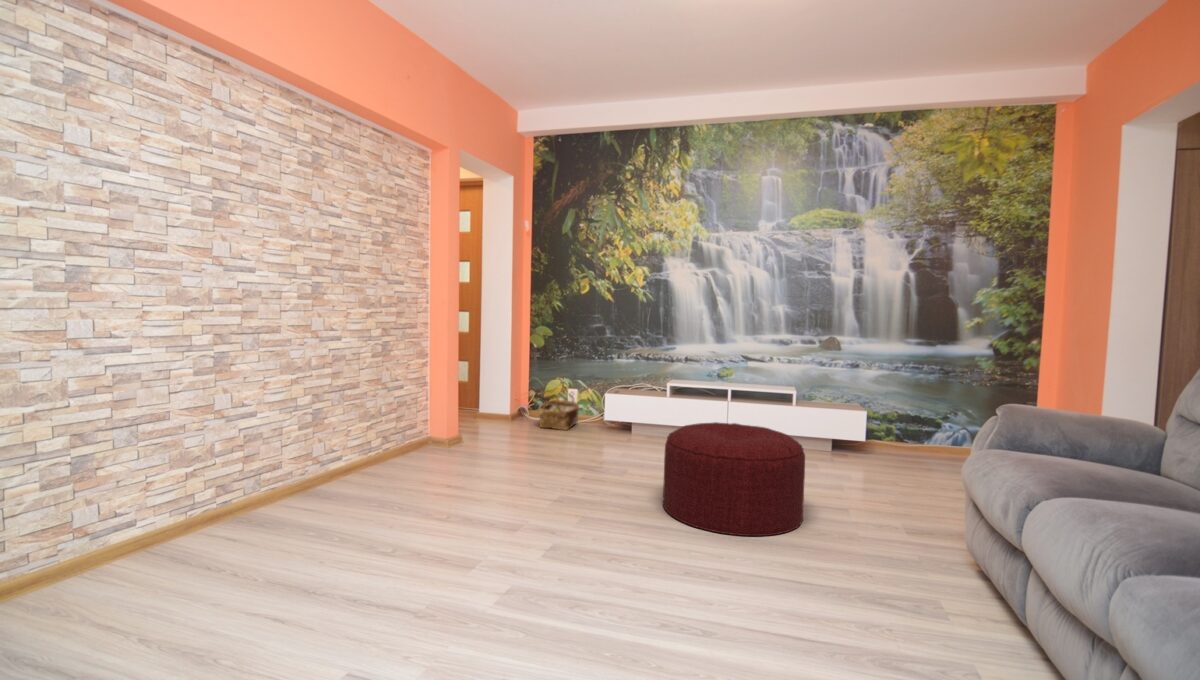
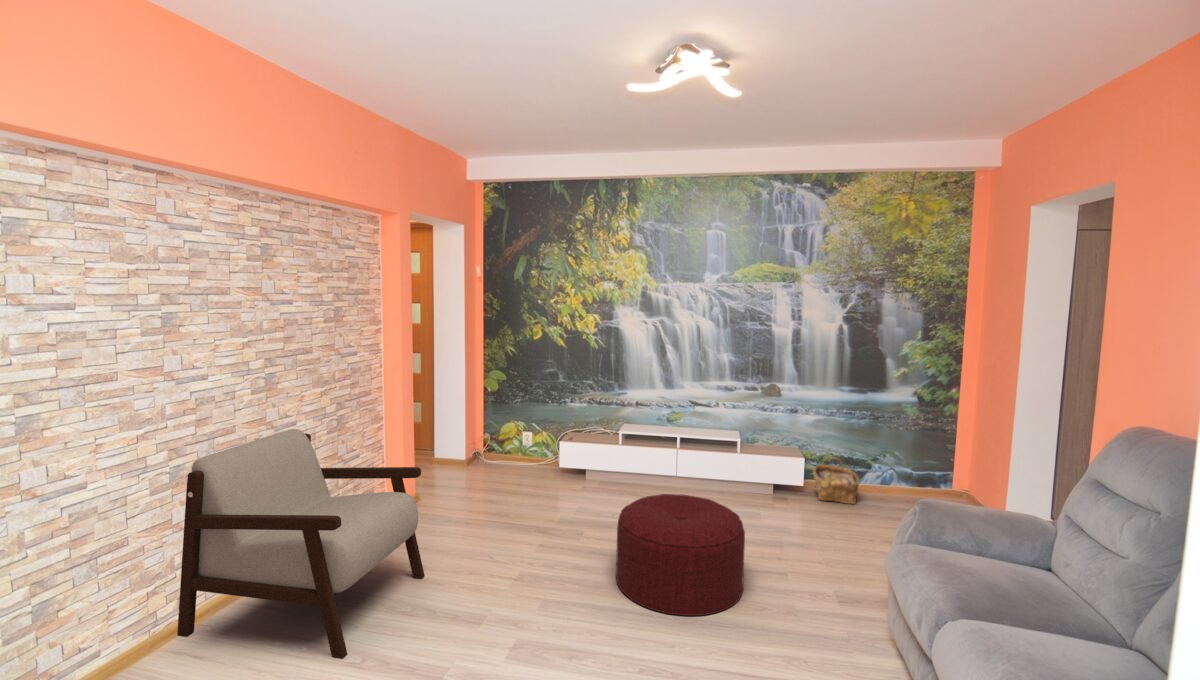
armchair: none [217,340,463,549] -> present [177,429,425,659]
woven basket: present [538,394,579,430] -> present [814,457,859,504]

